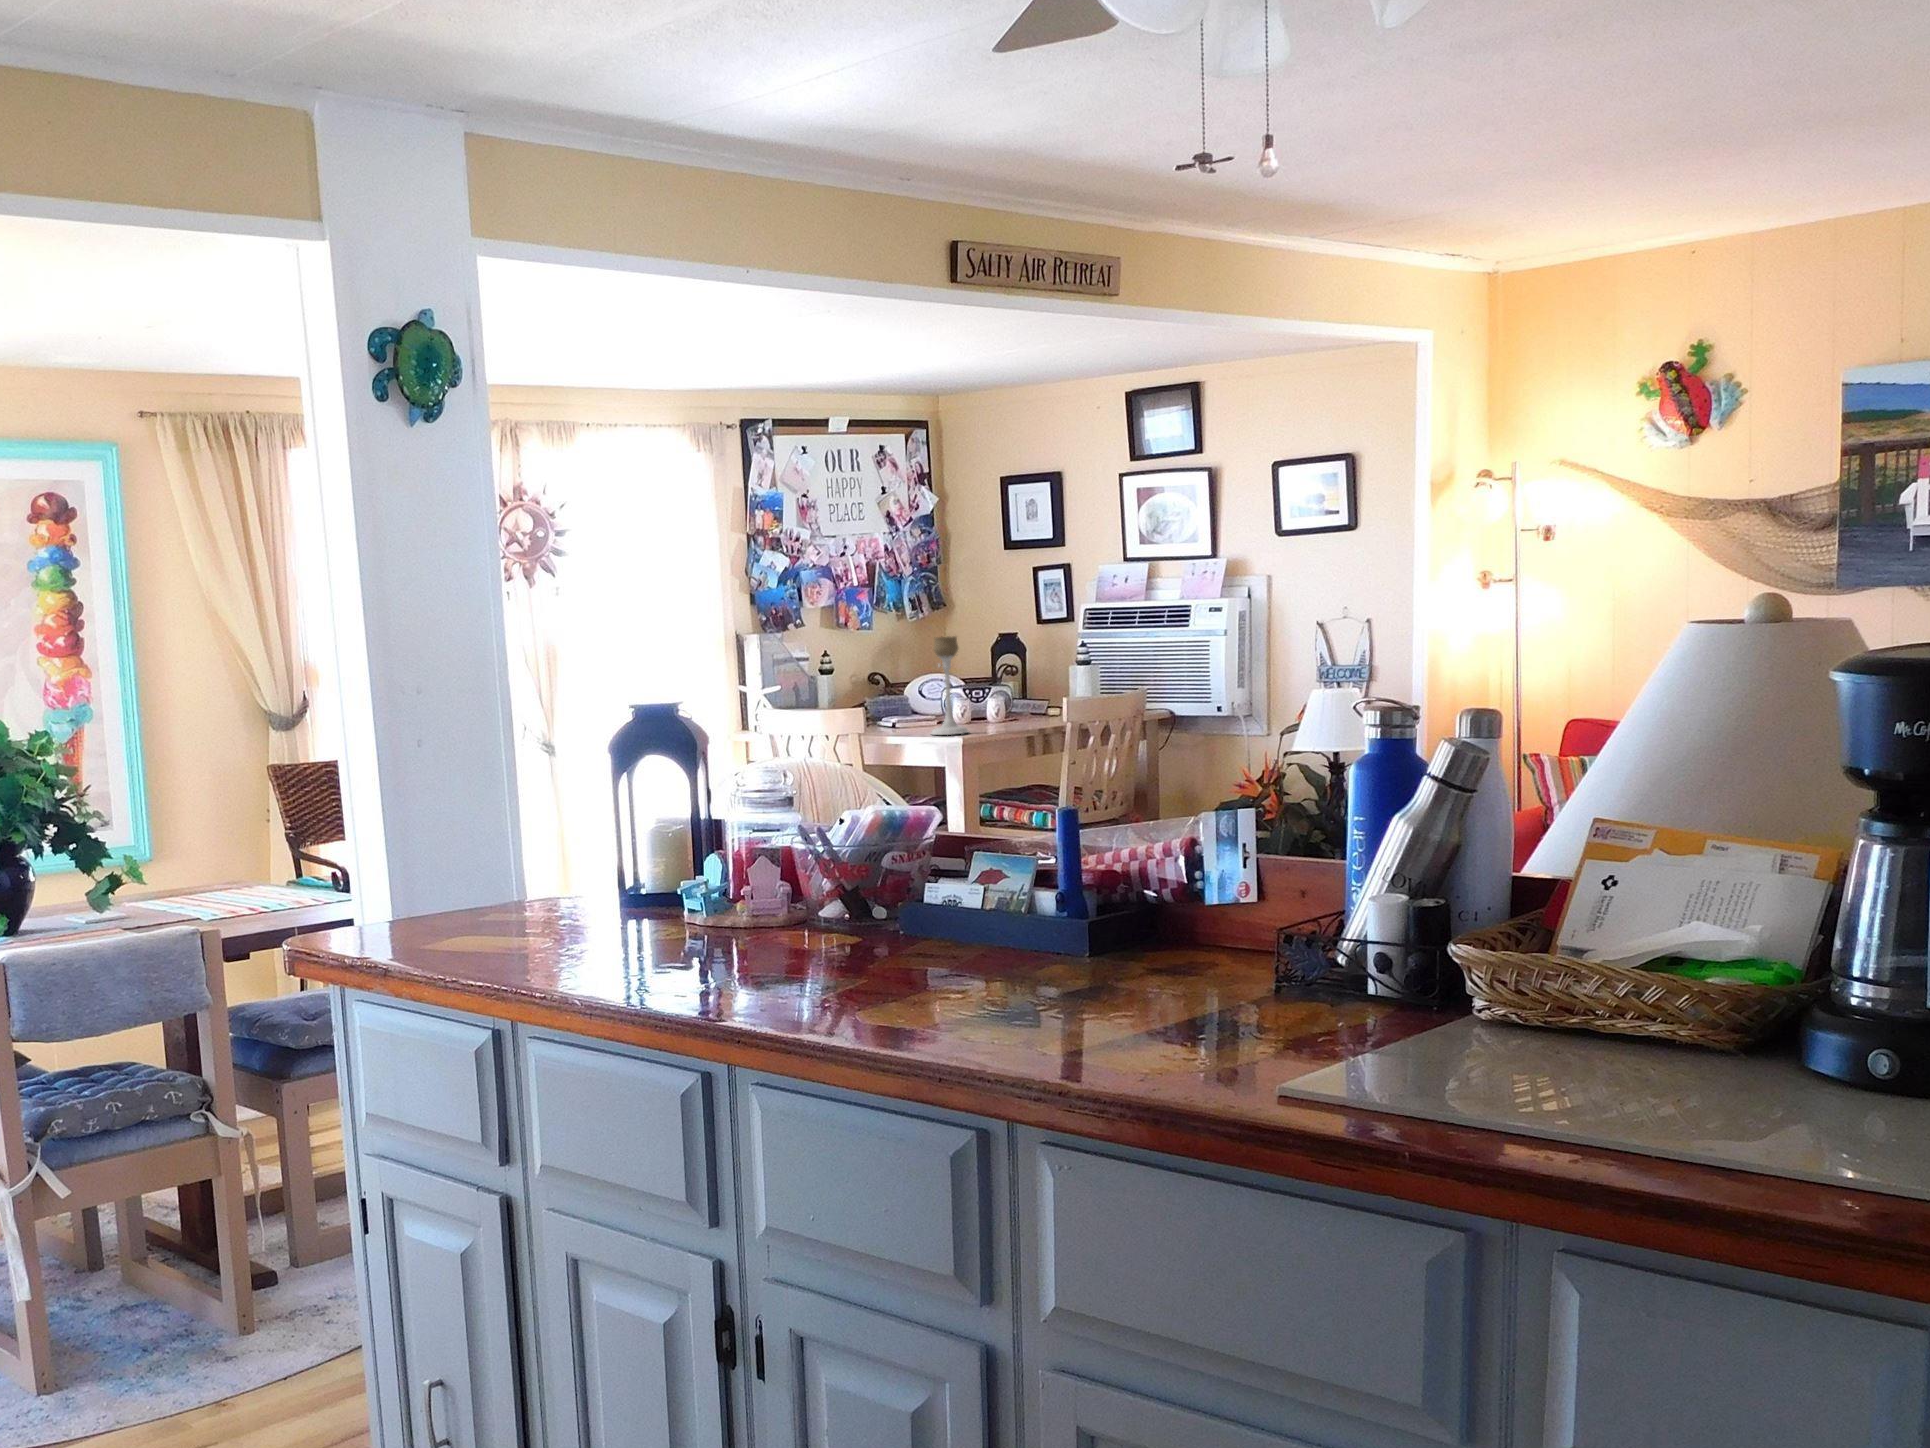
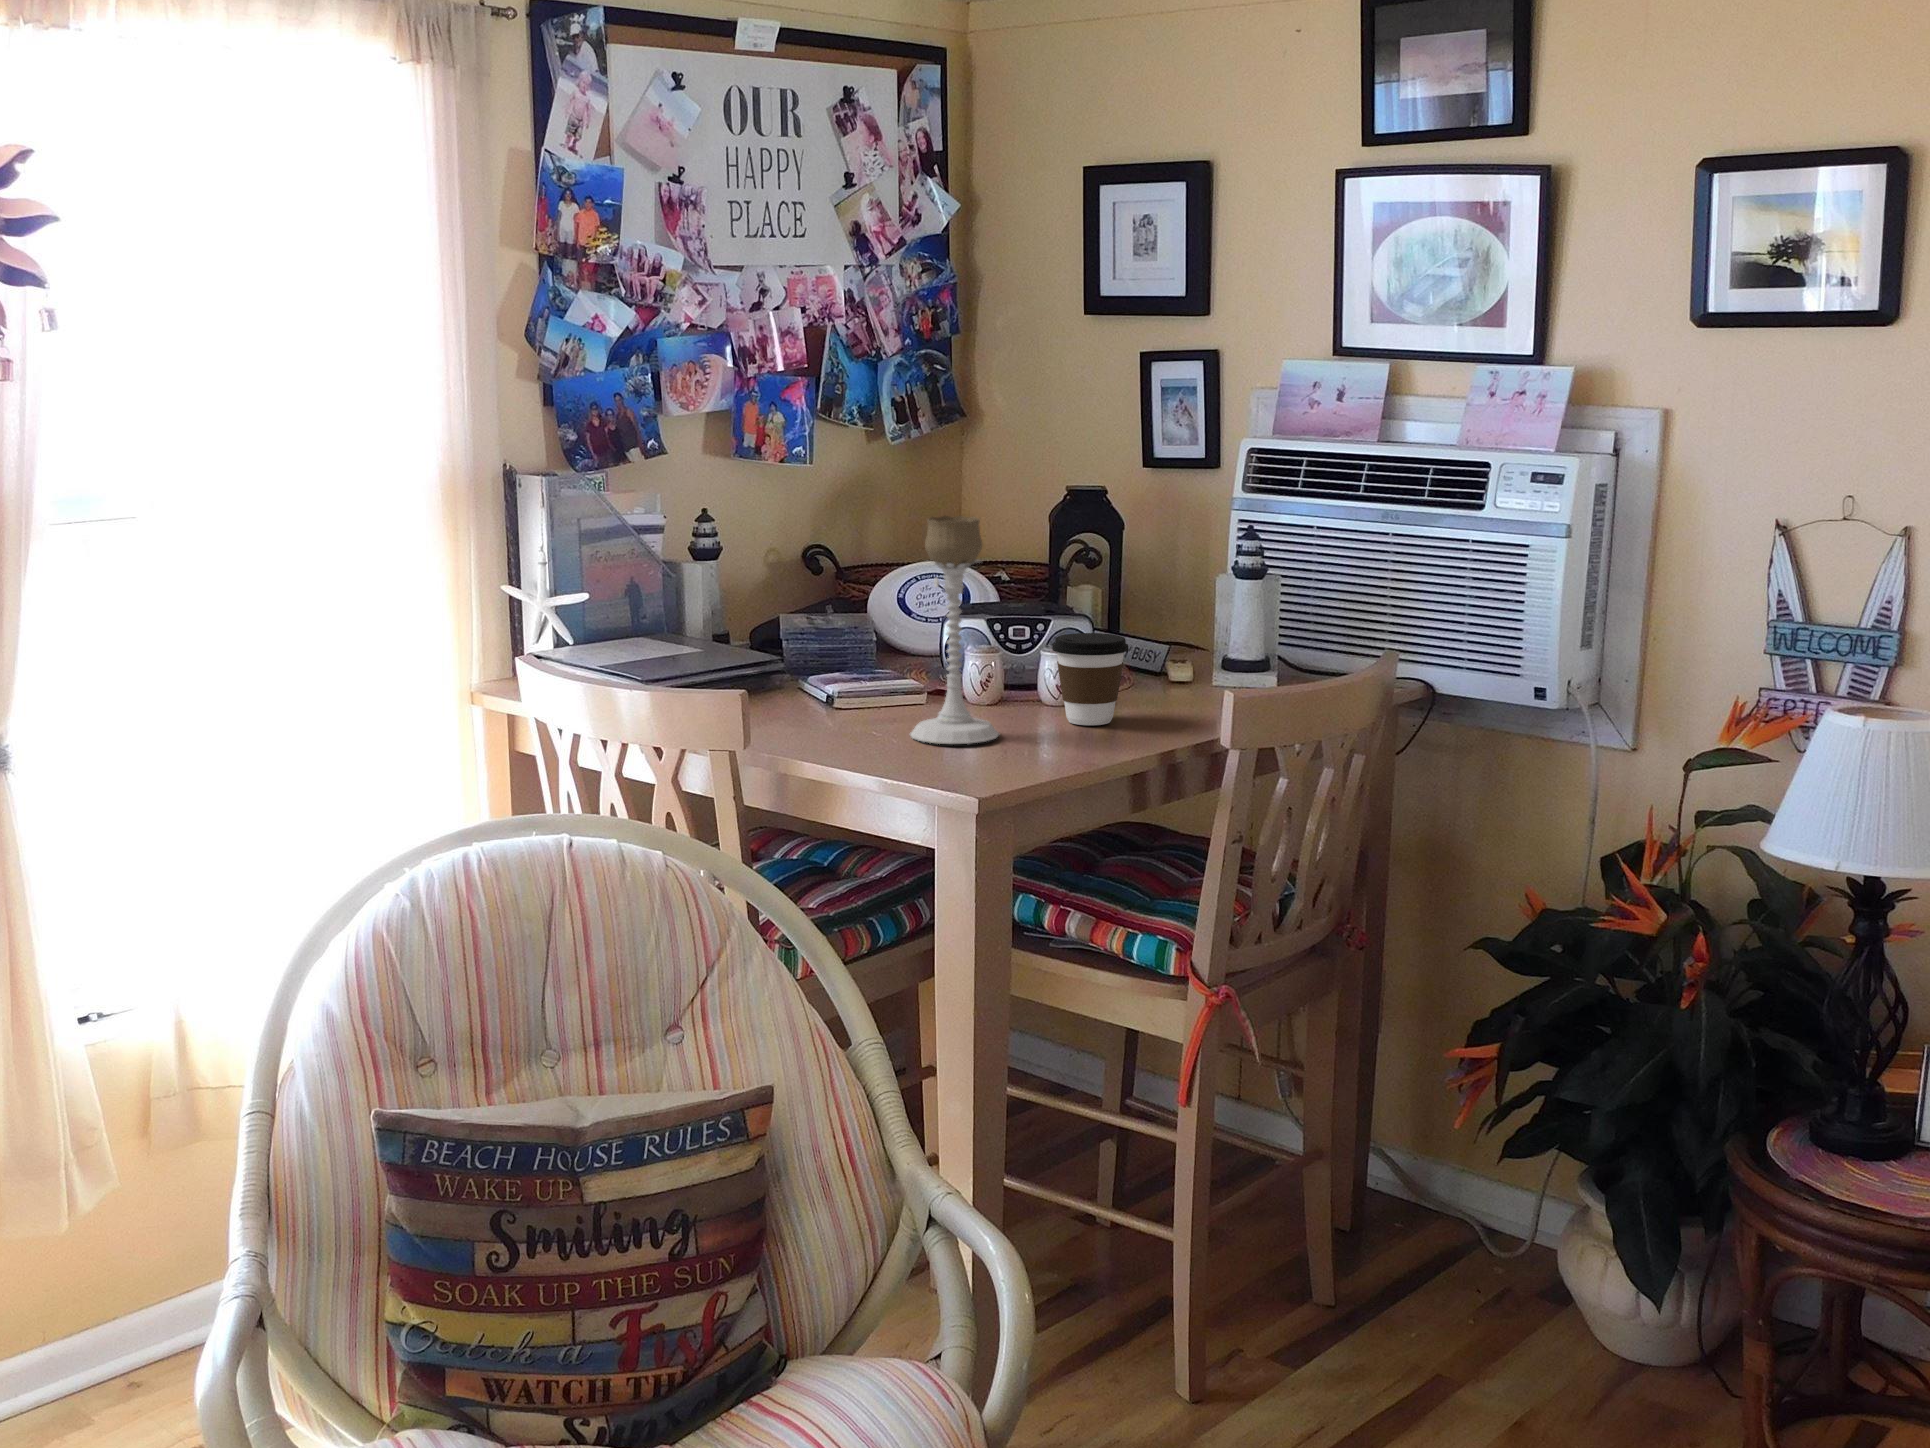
coffee cup: none [992,689,1026,729] -> present [1052,633,1128,725]

